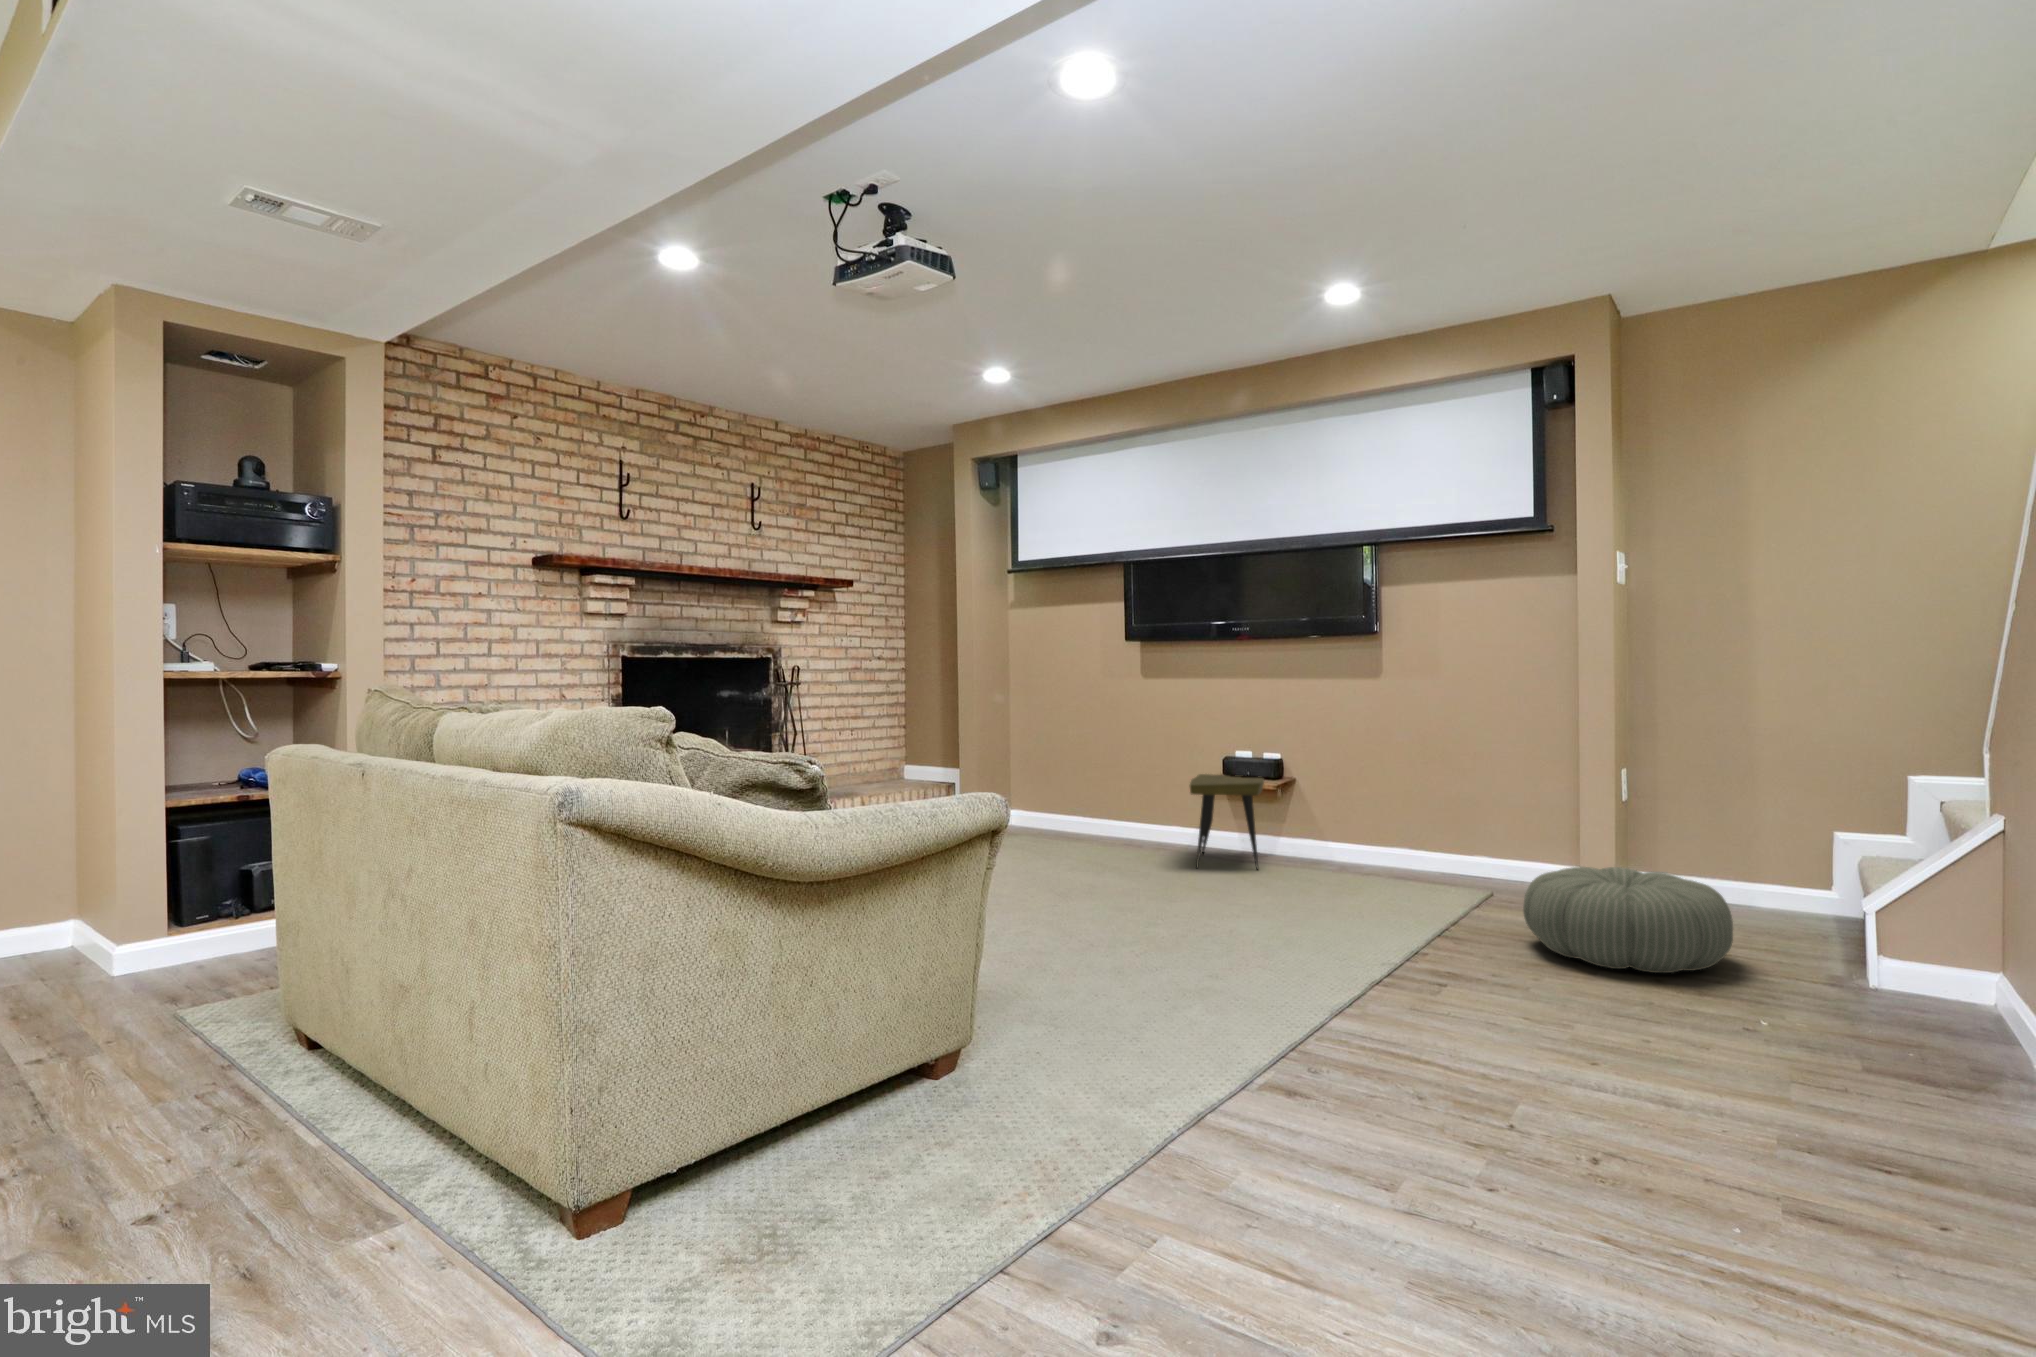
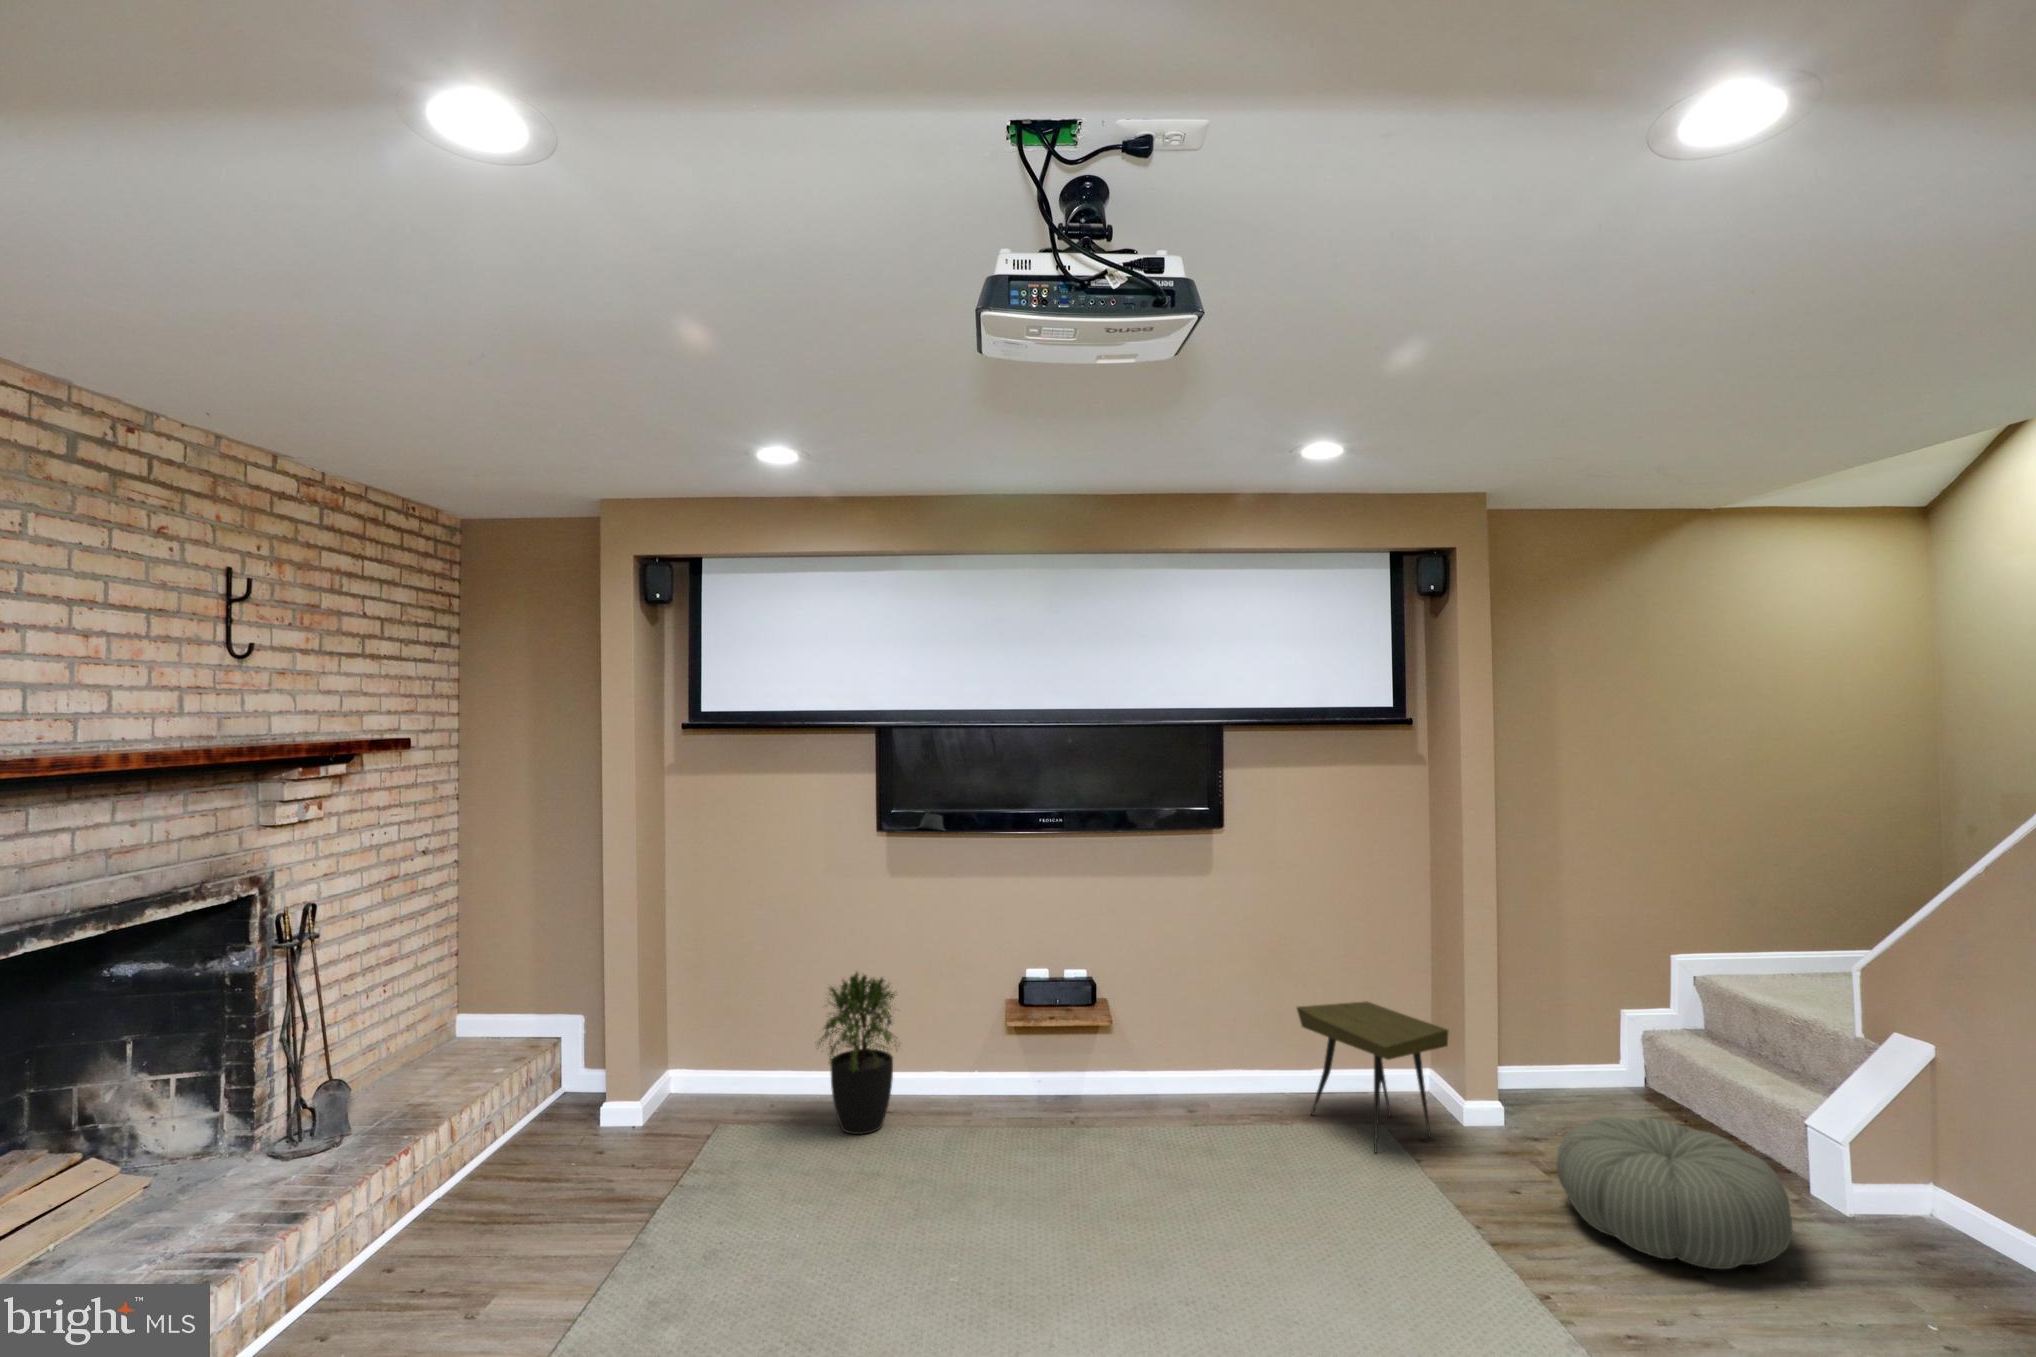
potted plant: none [1056,734,1127,846] -> present [817,972,897,1134]
side table: present [1190,774,1264,869] -> present [1297,1001,1448,1152]

